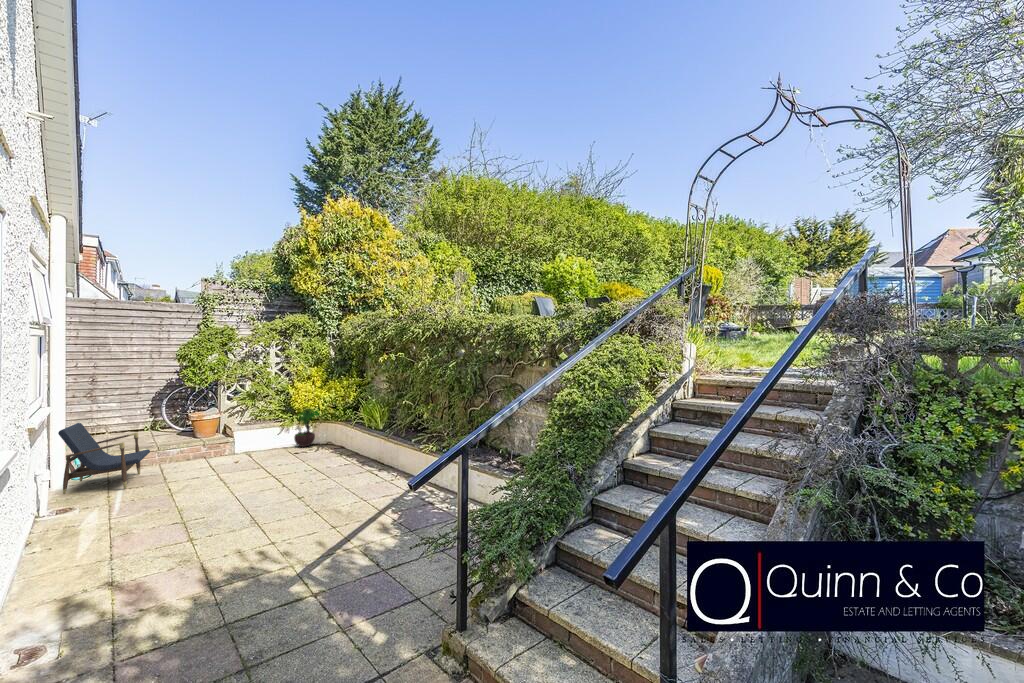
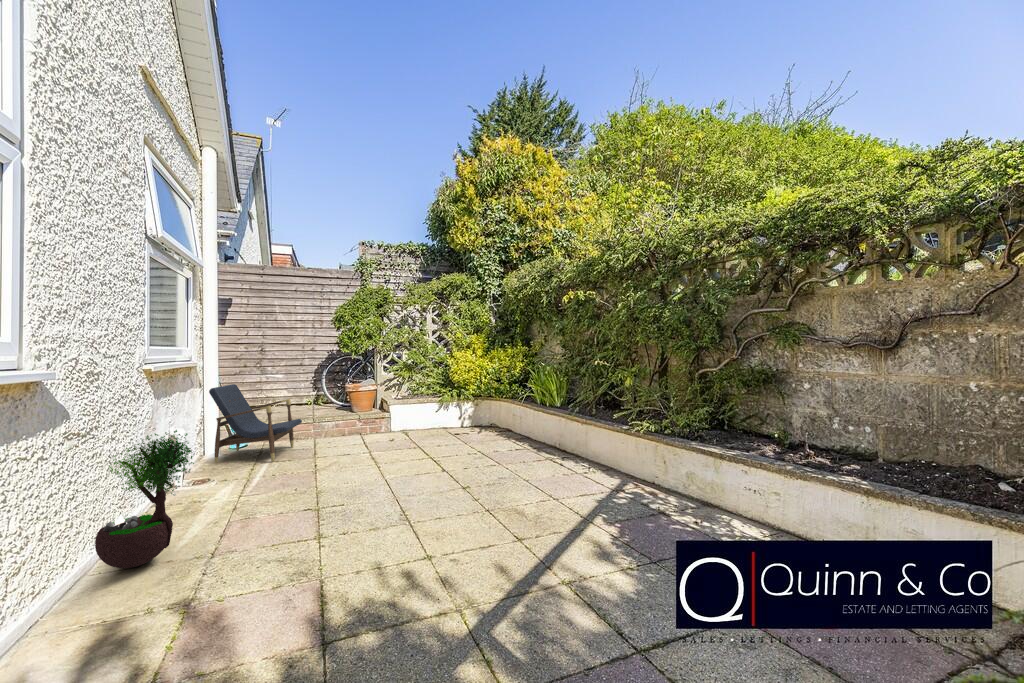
potted tree: present [294,408,318,447] -> present [95,428,194,568]

